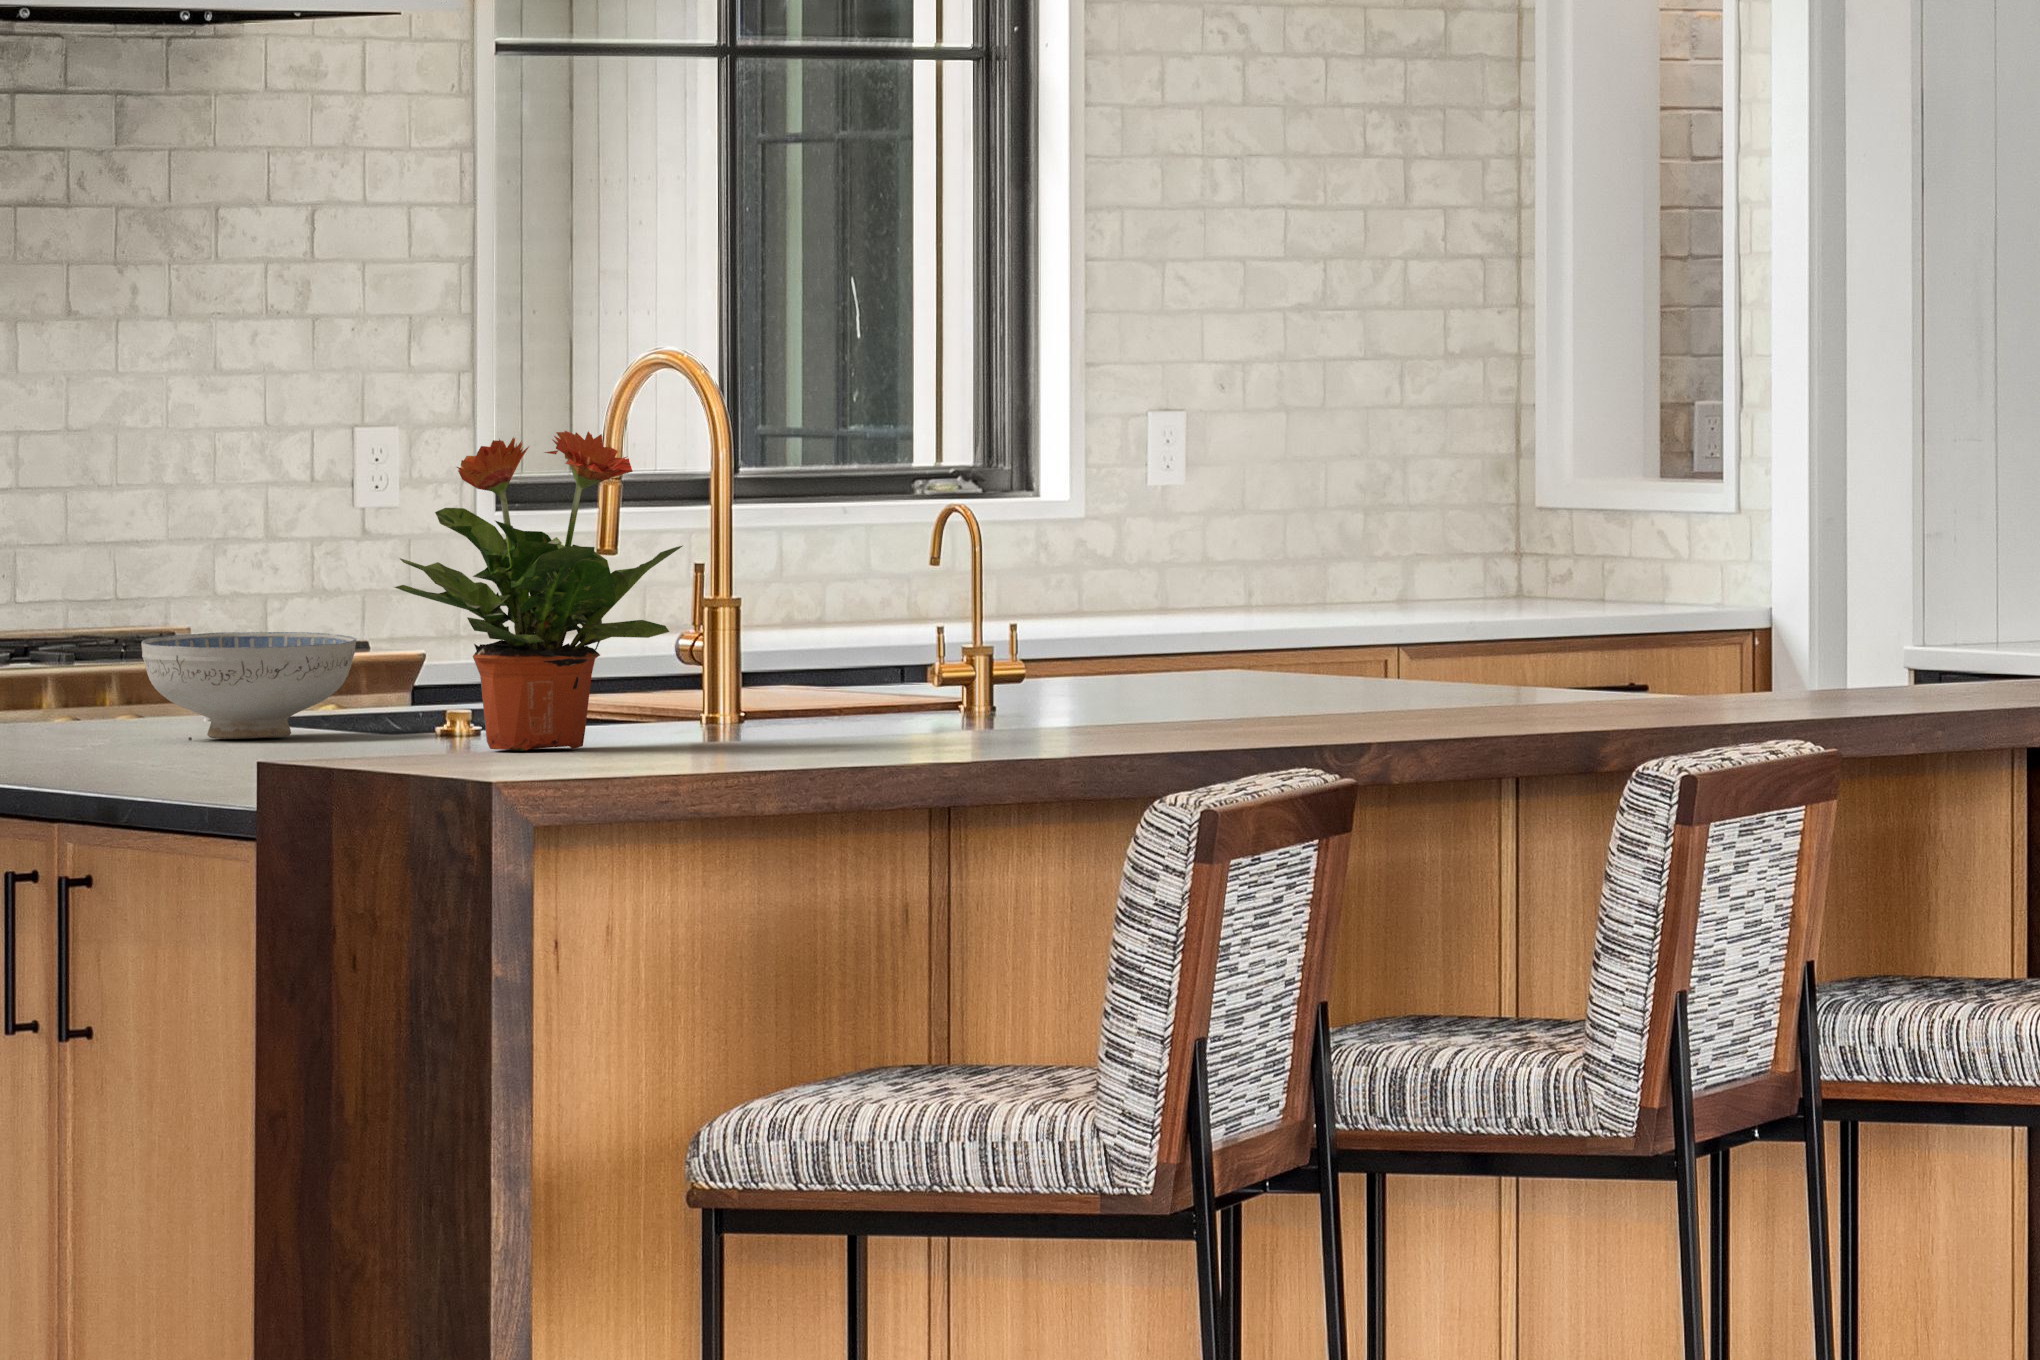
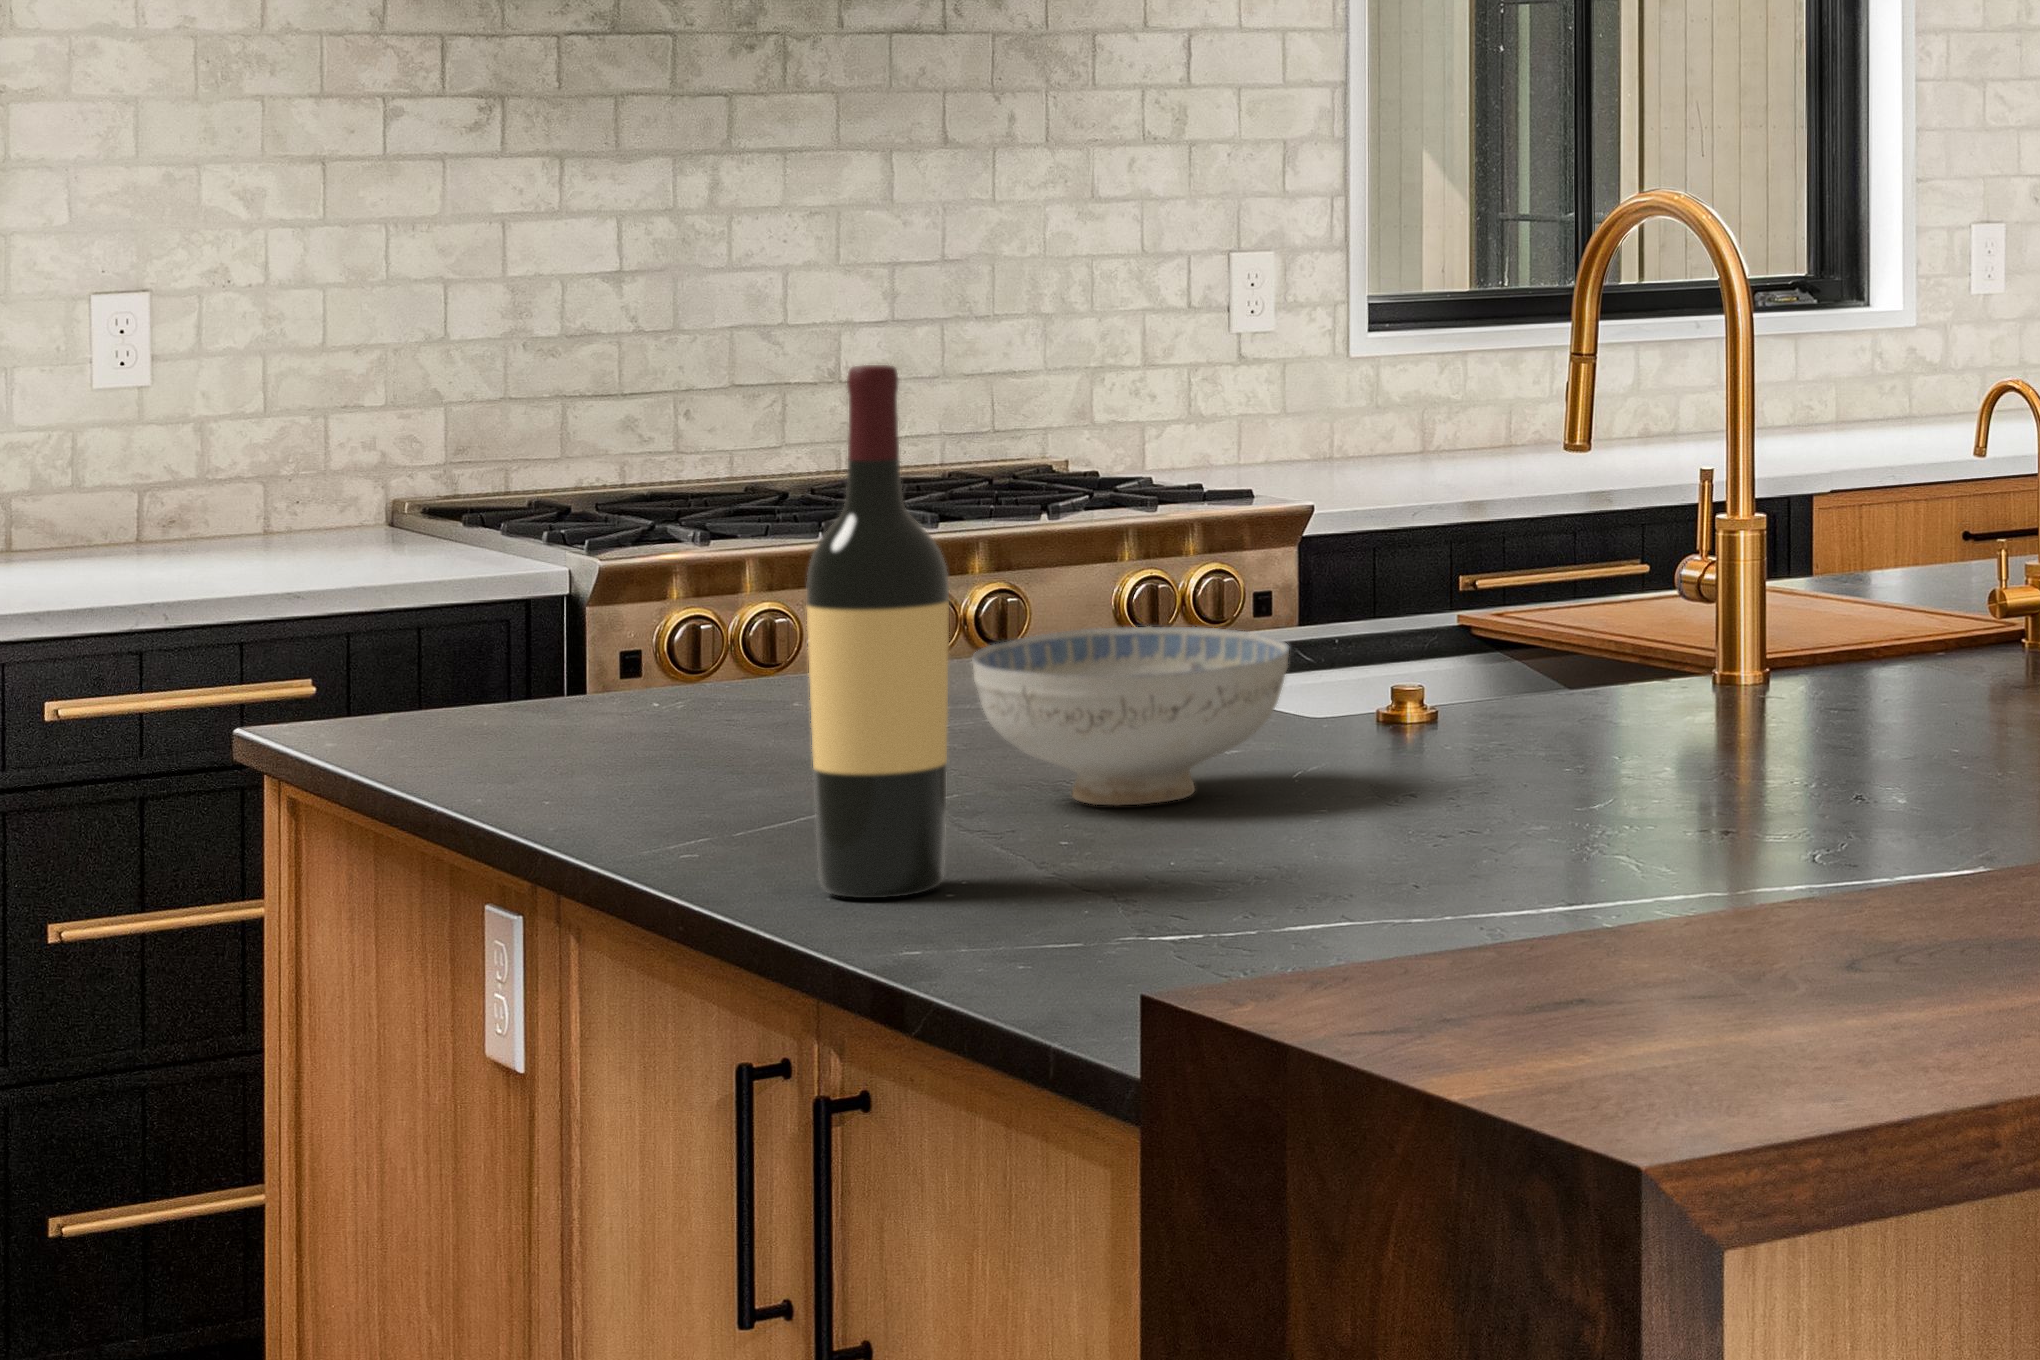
potted plant: present [395,431,682,751] -> none [1362,352,1838,890]
wine bottle: none [47,436,135,757] -> present [807,365,949,898]

